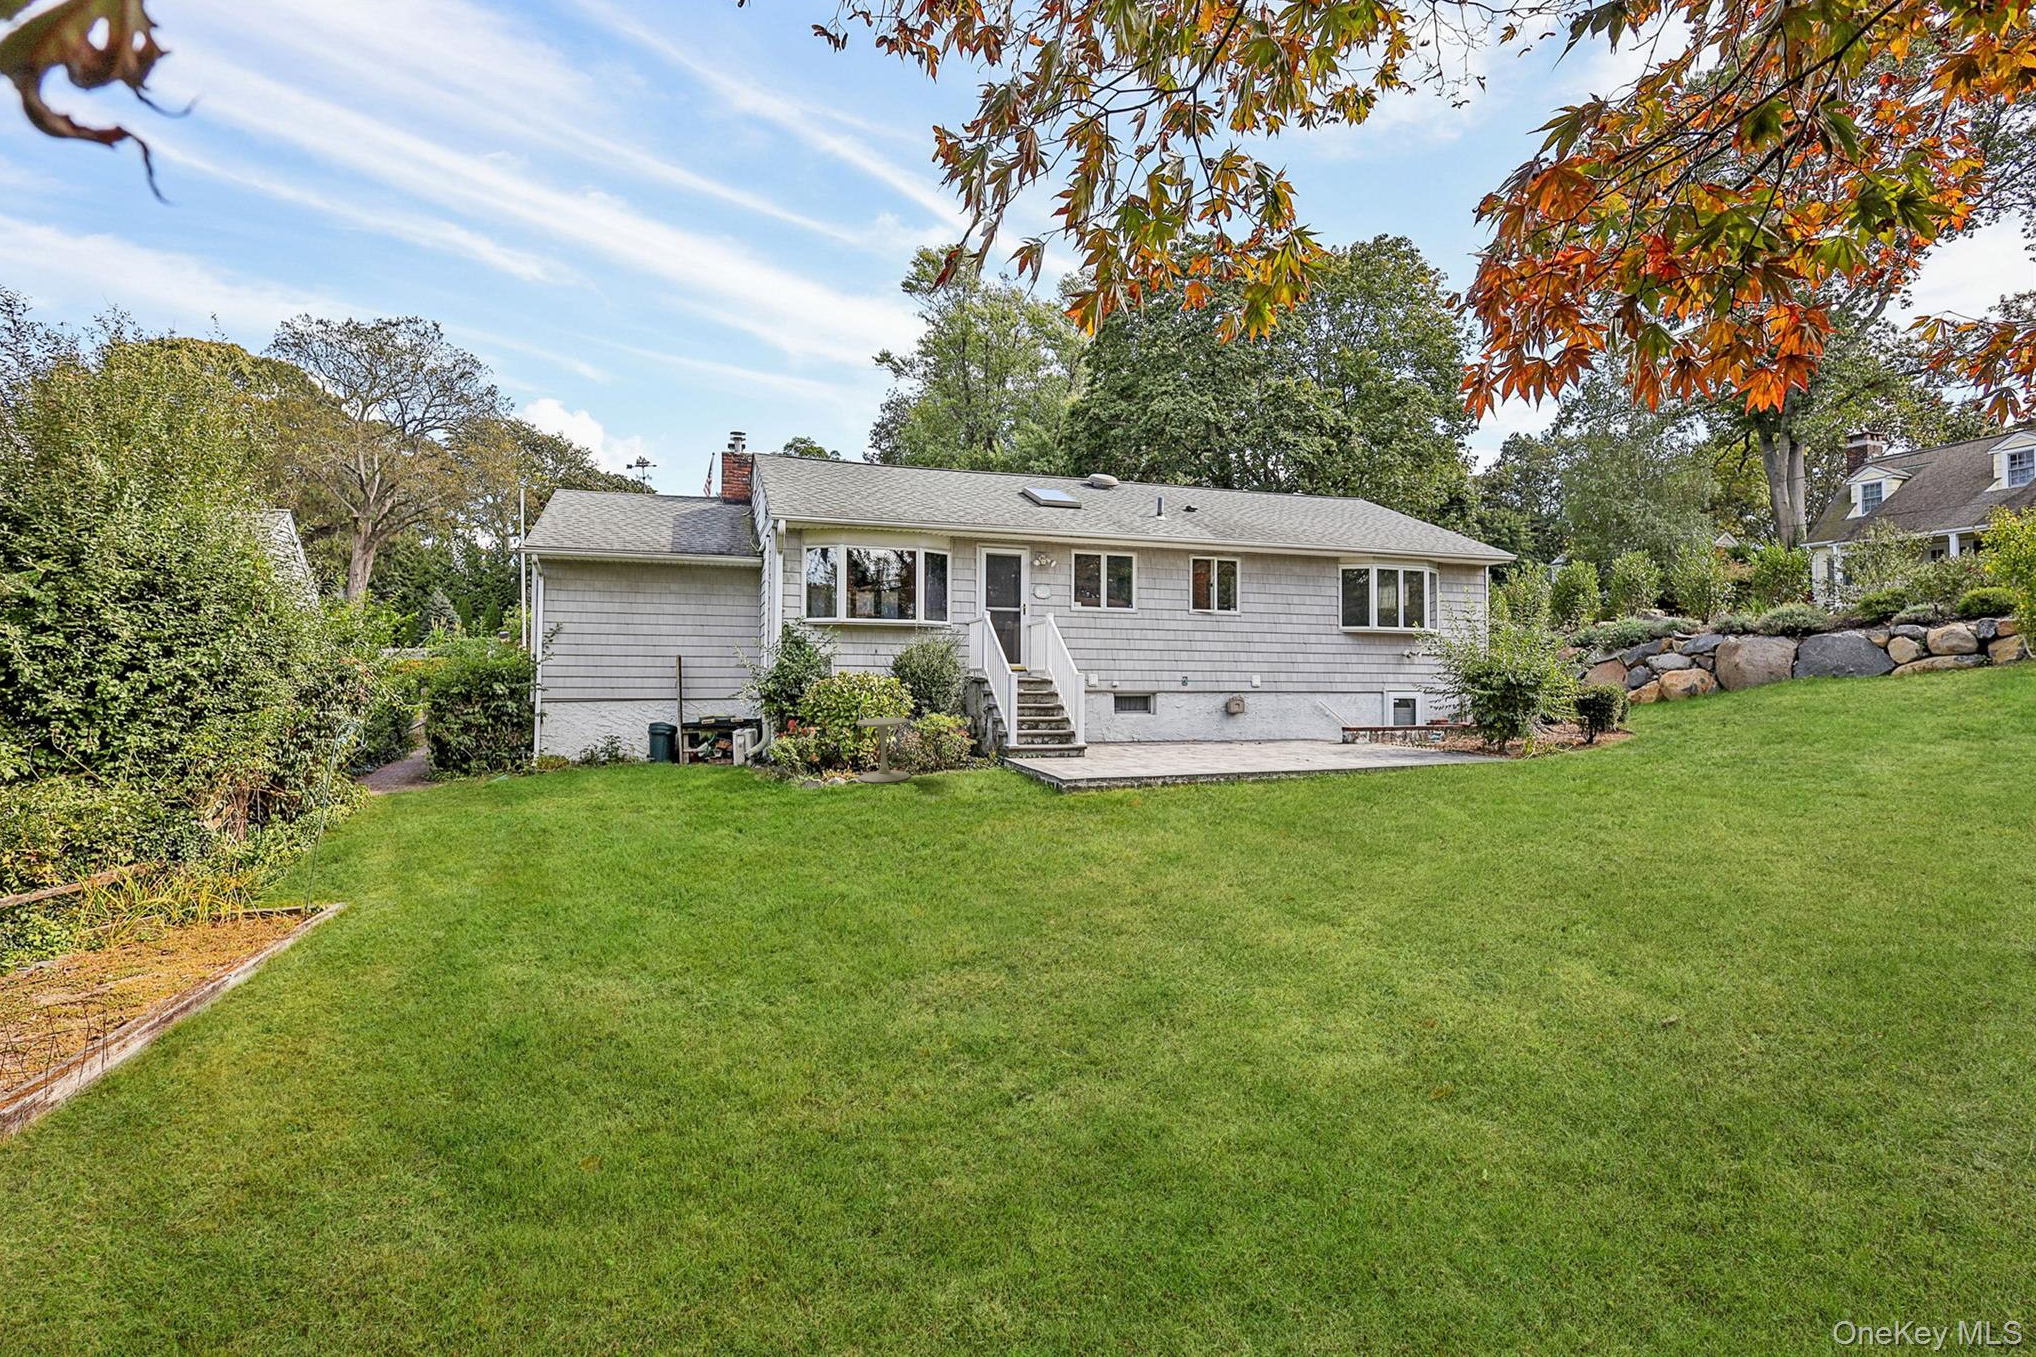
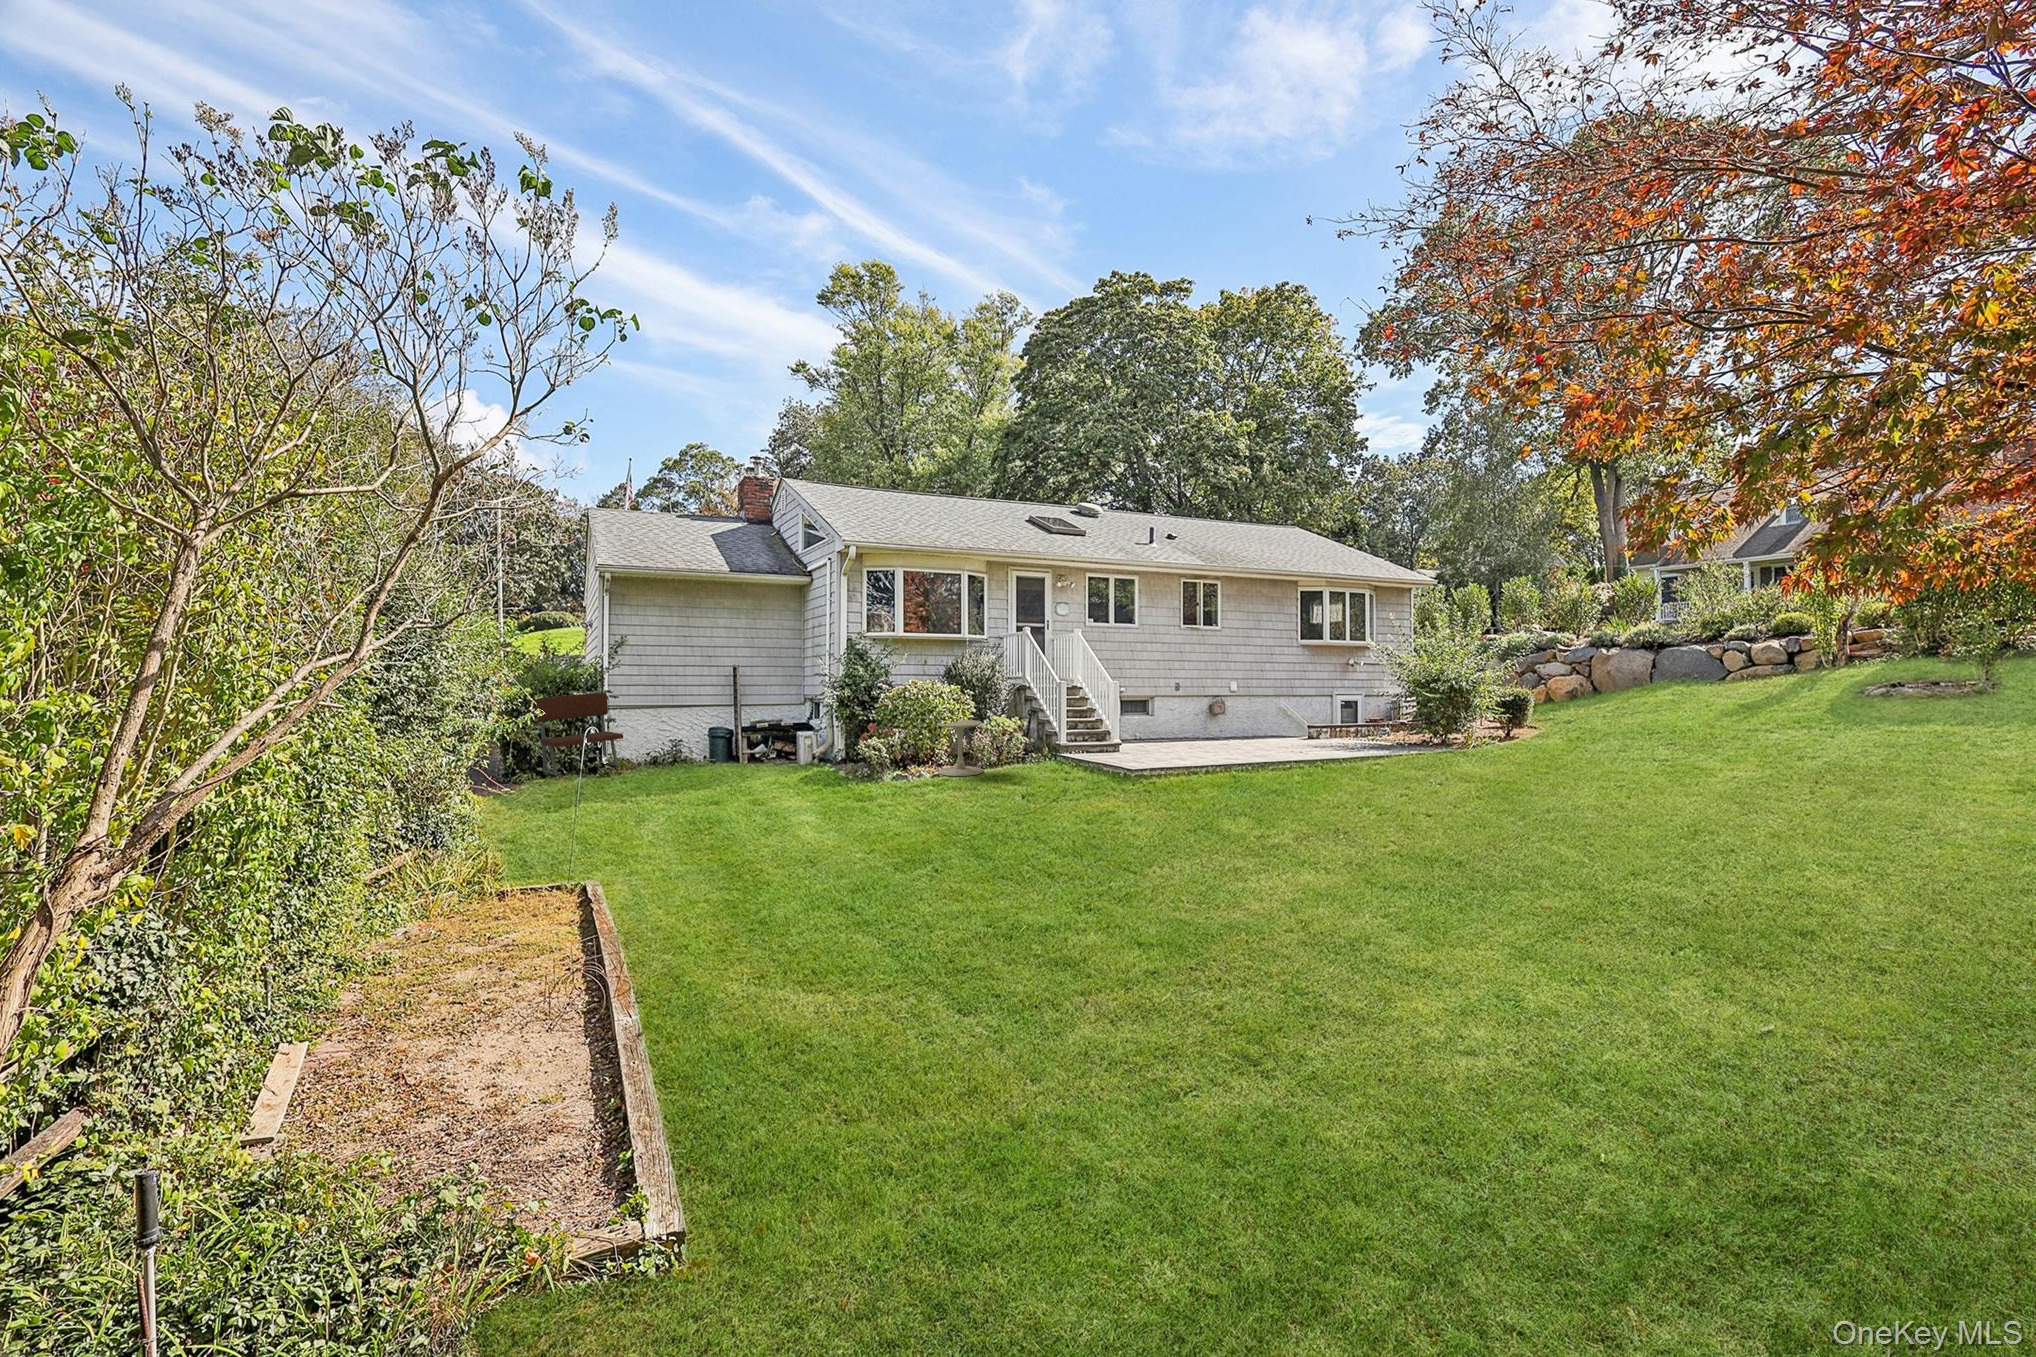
bench: none [448,684,542,773] -> present [536,693,623,776]

